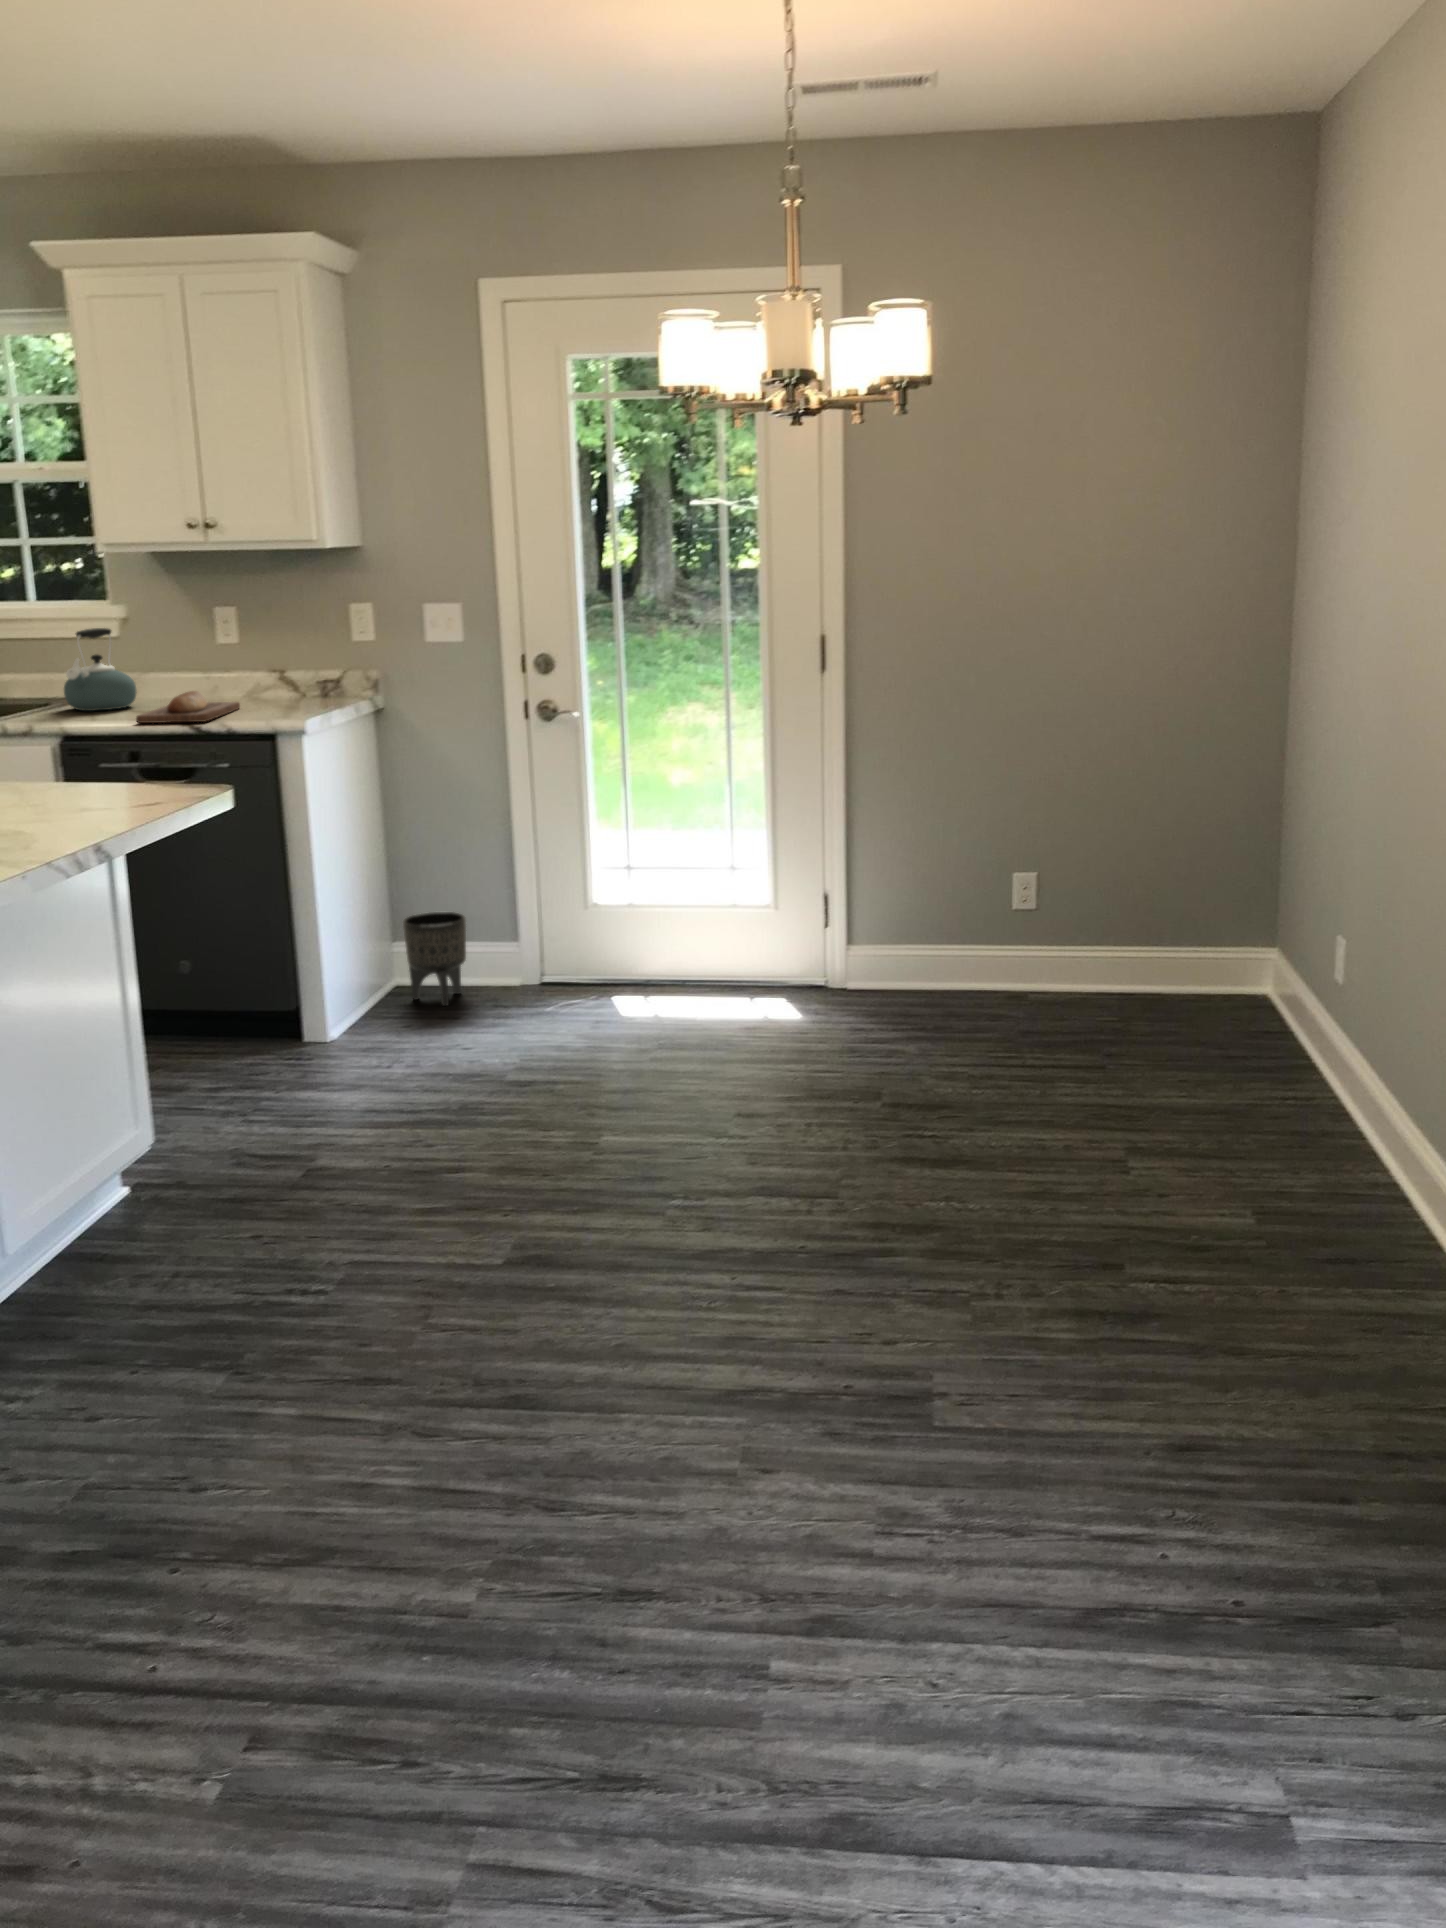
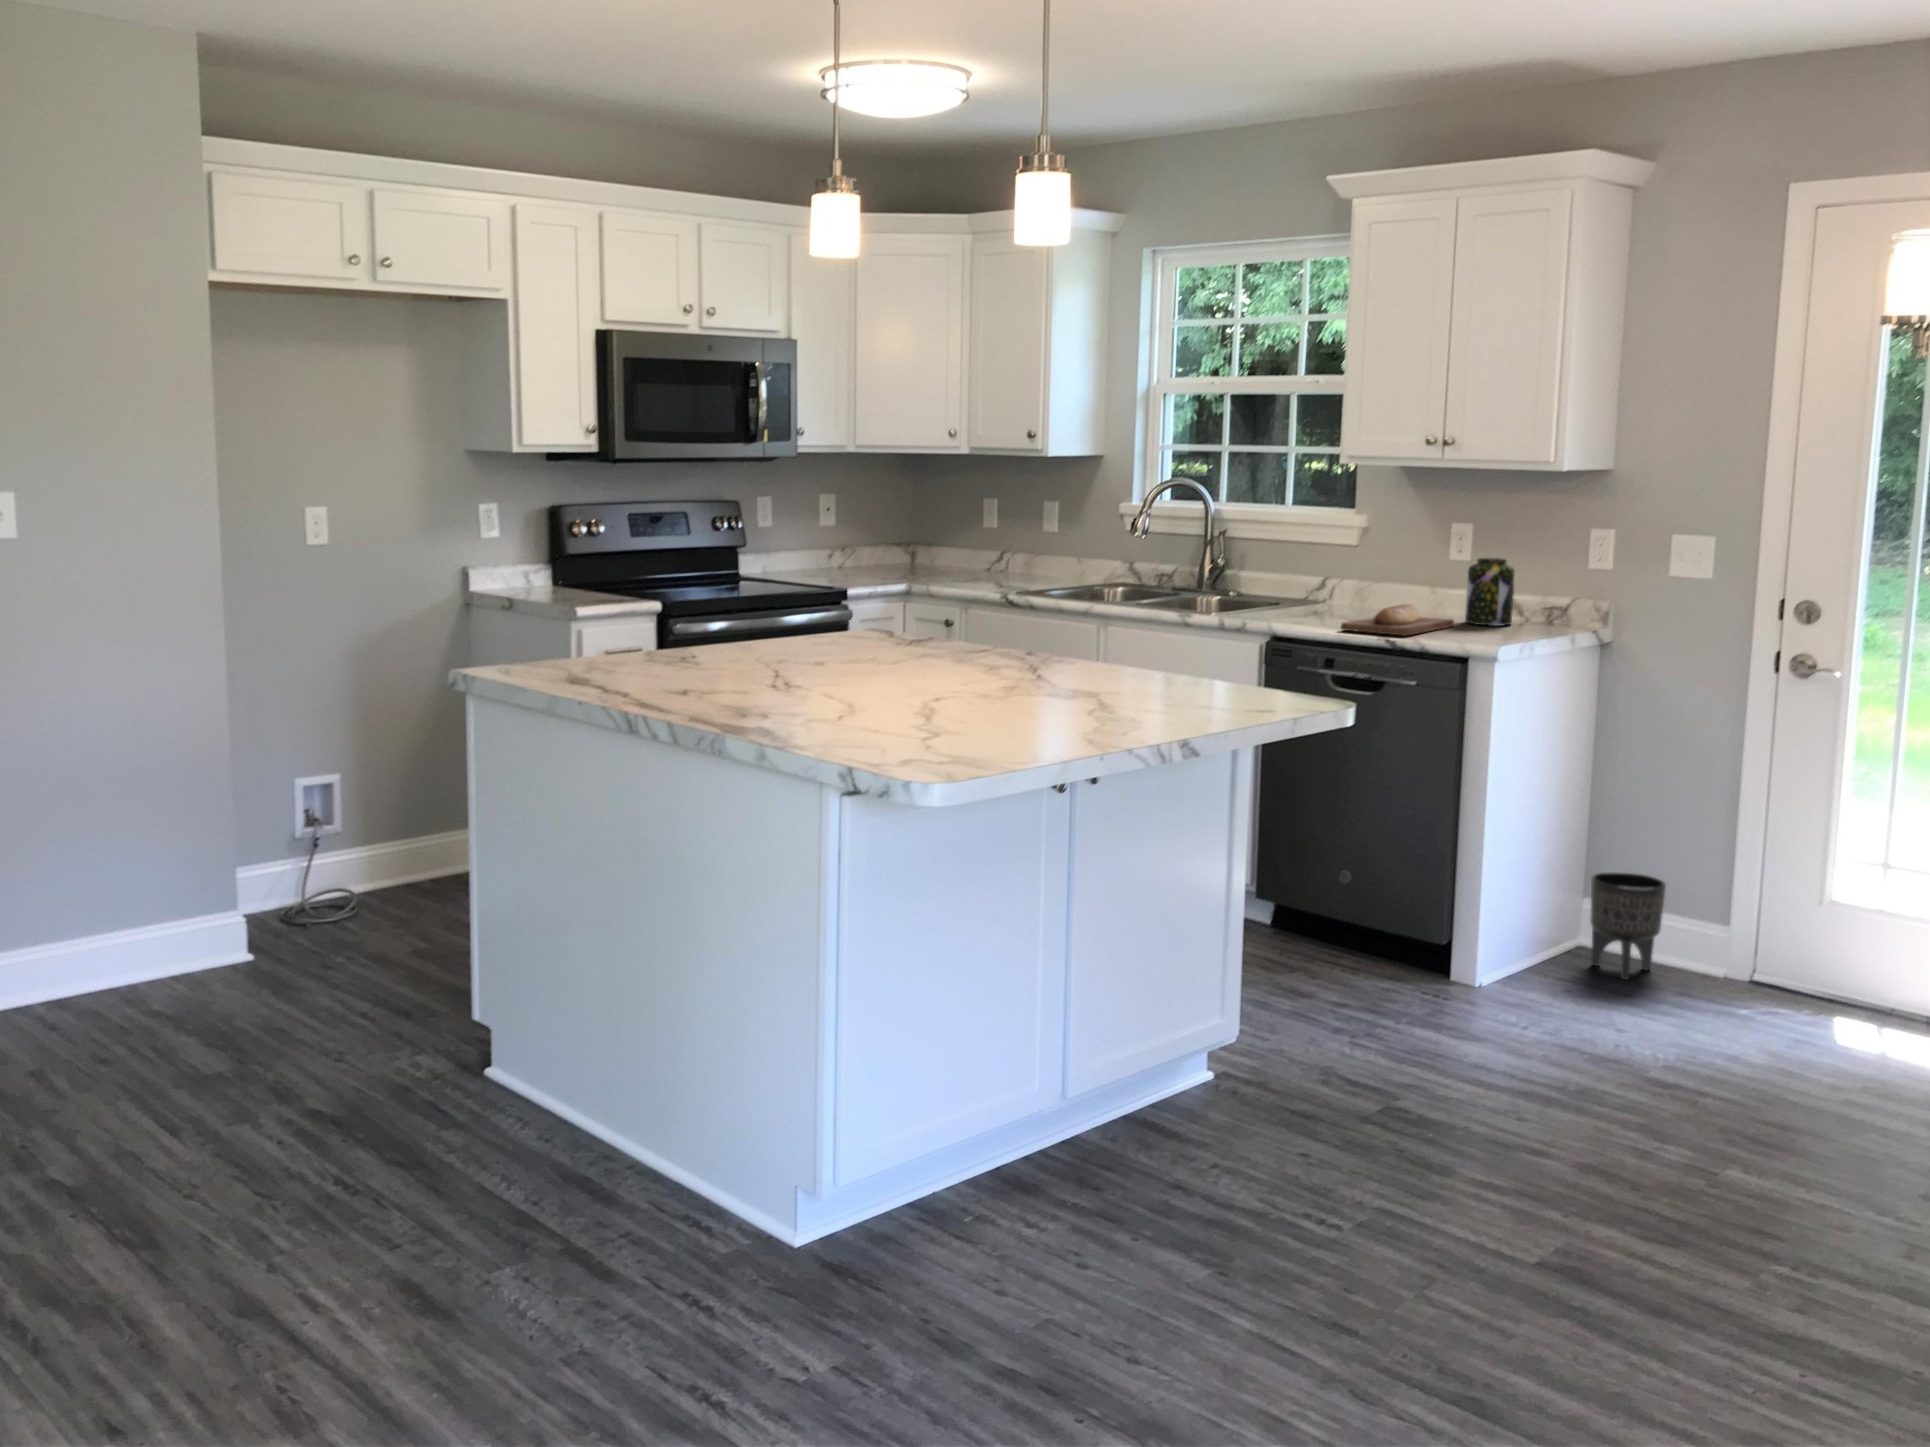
kettle: present [64,628,137,711] -> none [1293,535,1361,615]
jar: none [242,639,291,704] -> present [1465,558,1514,626]

